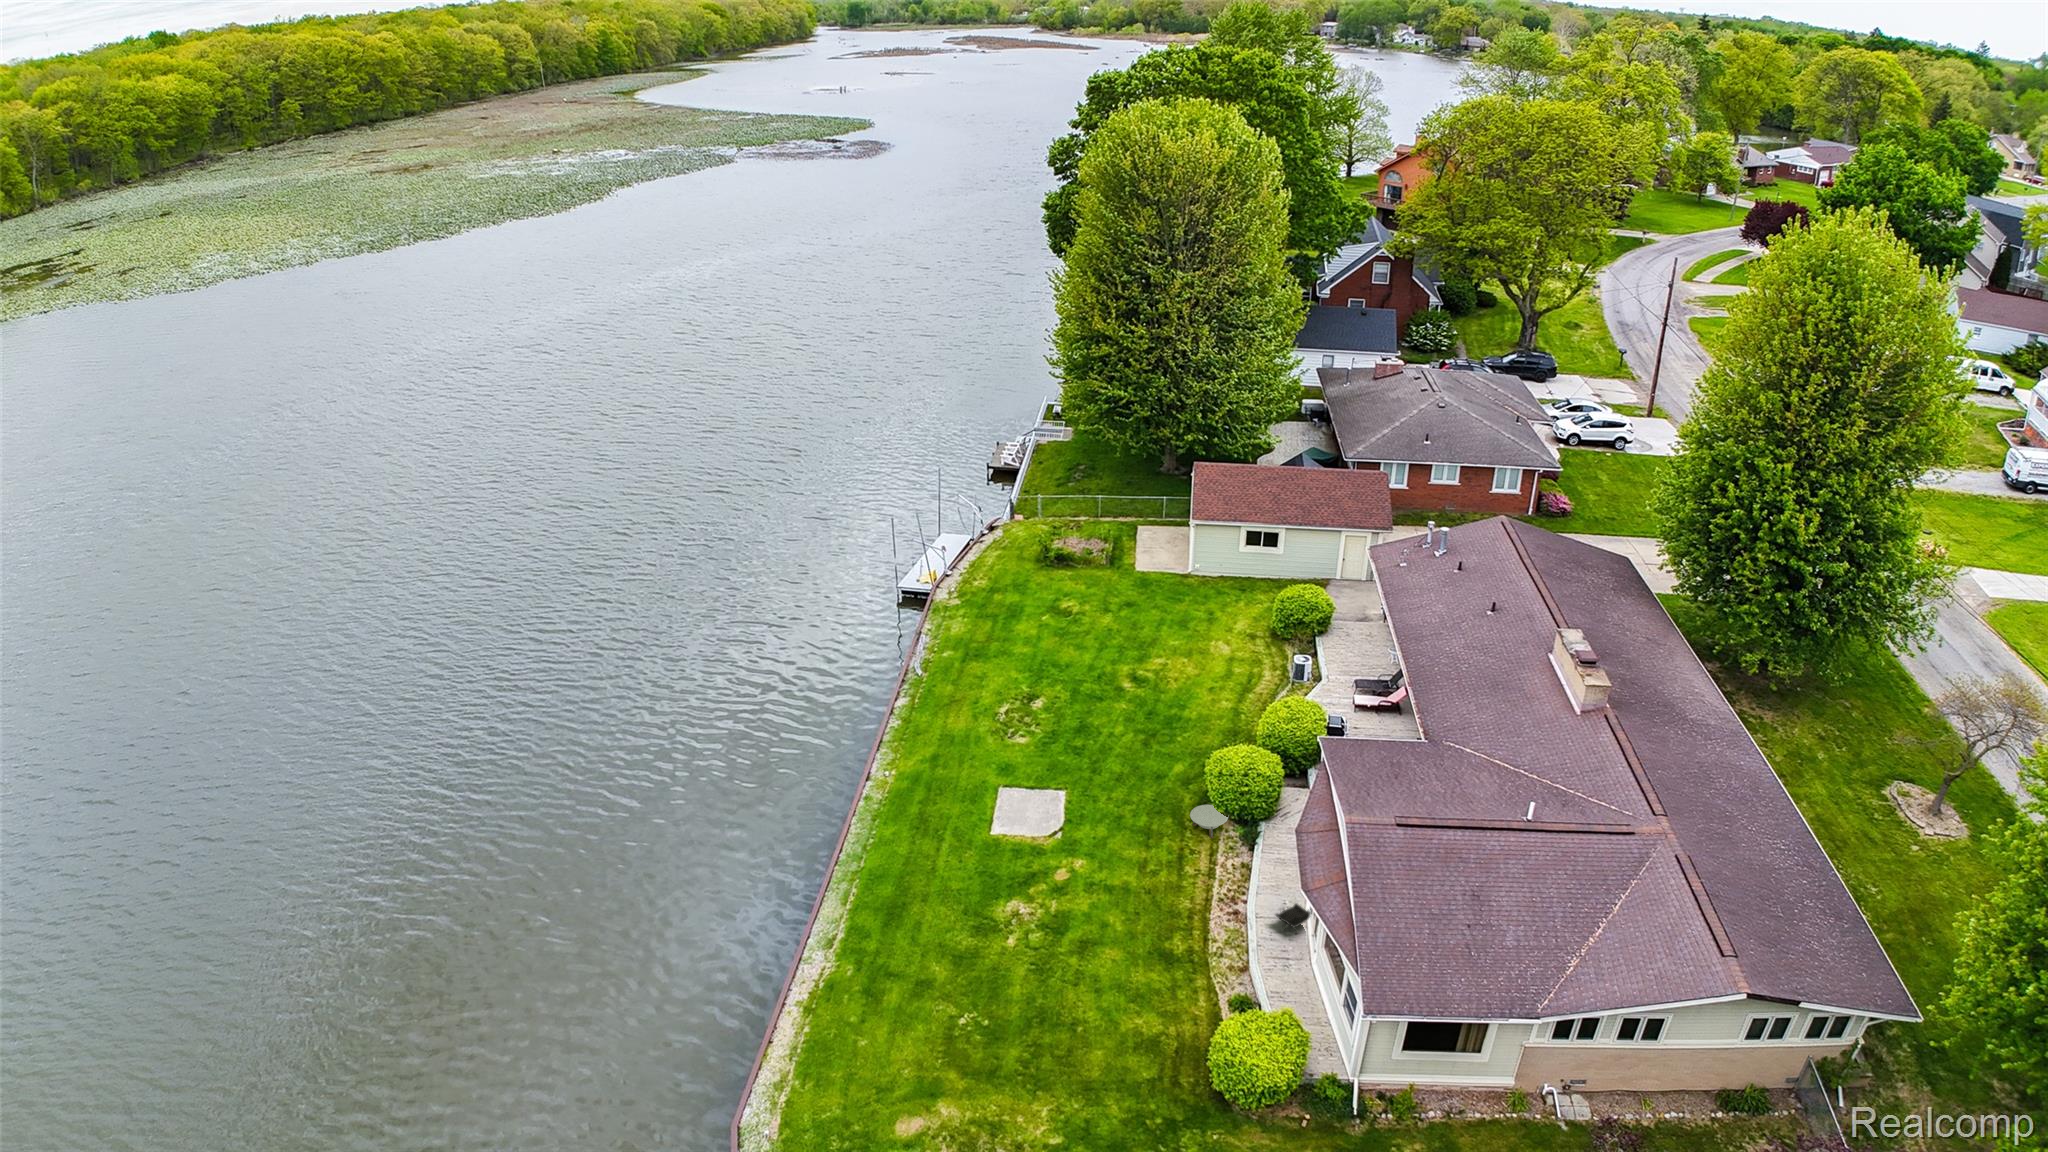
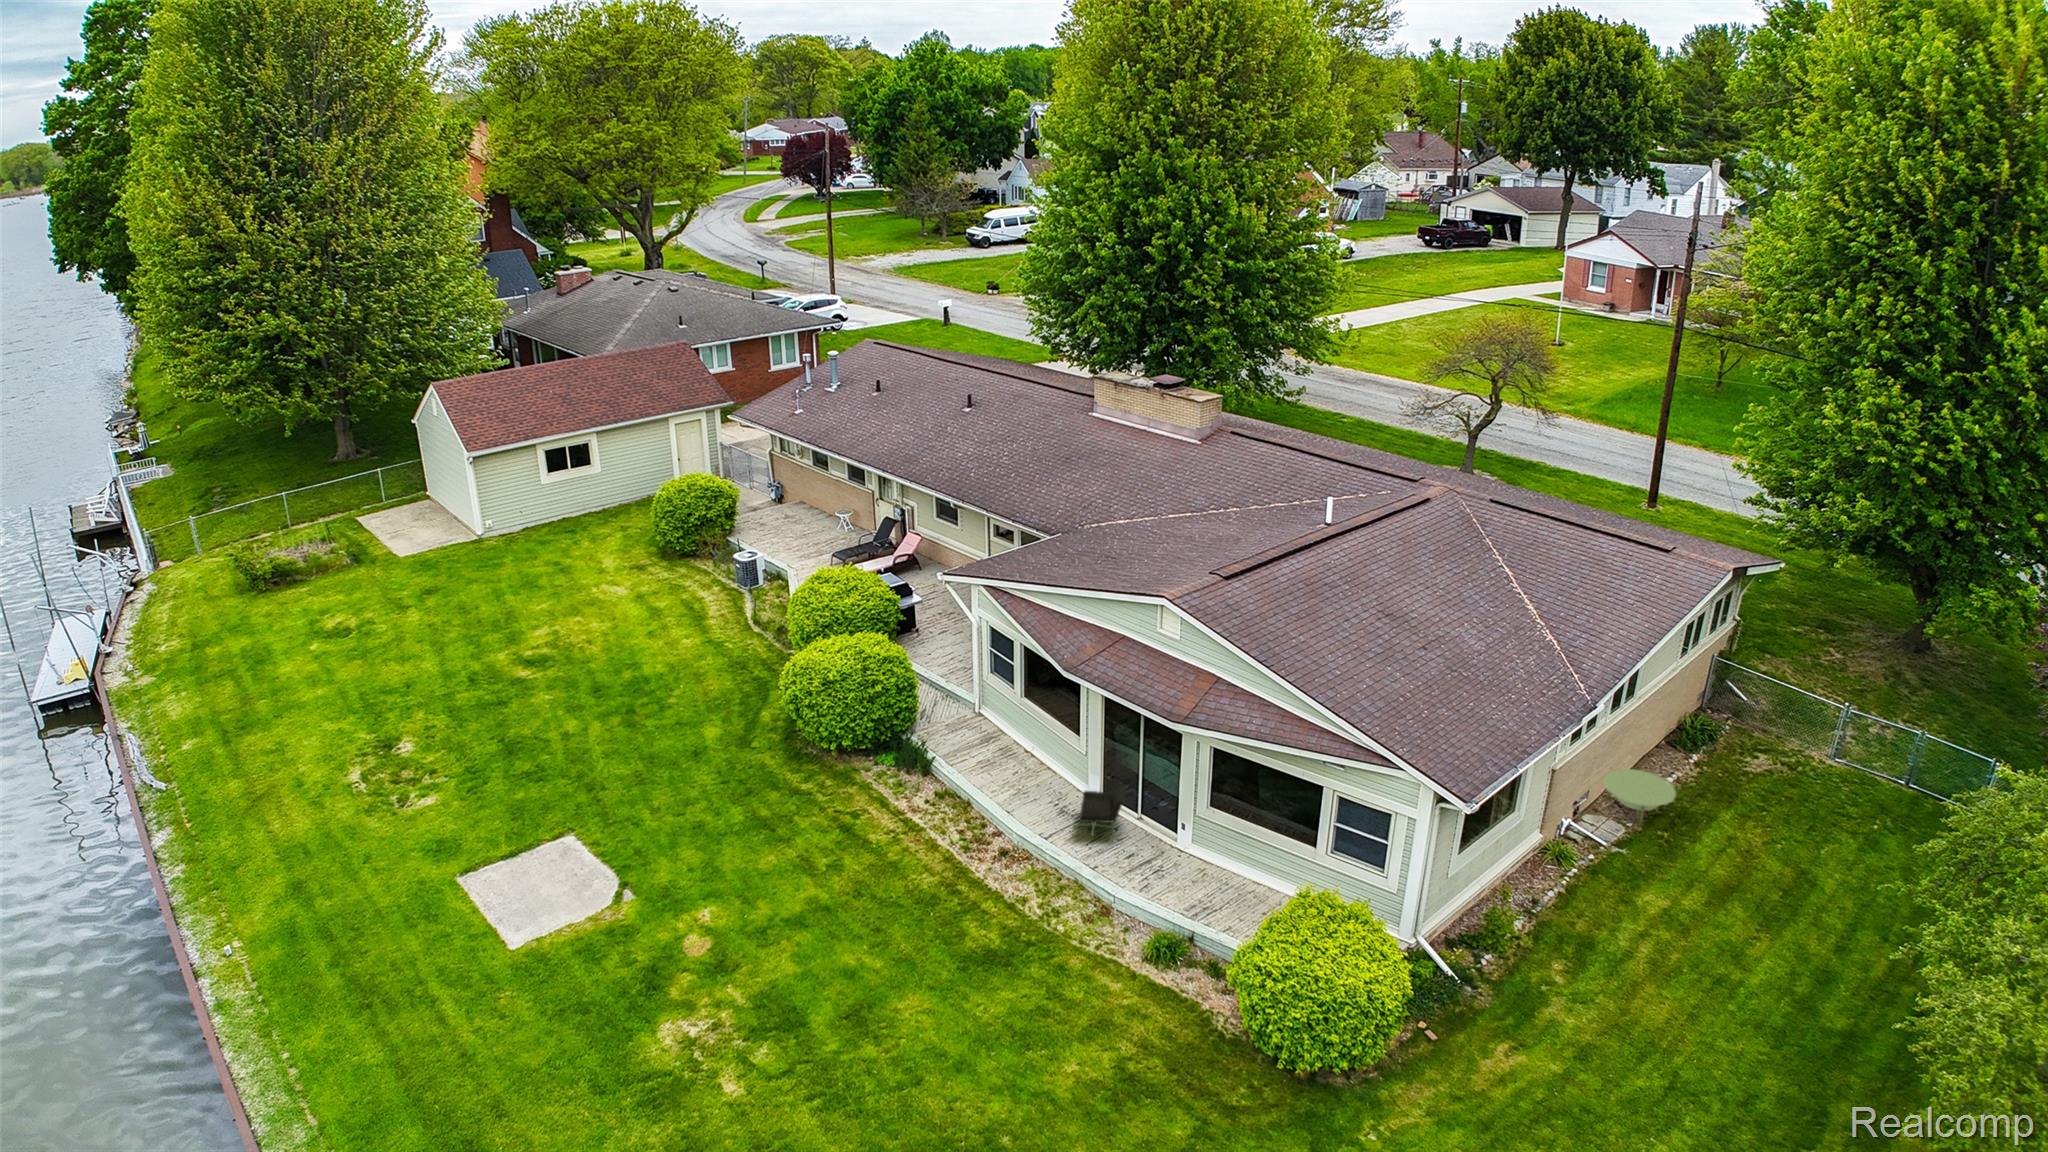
round table: present [1190,805,1228,838] -> present [1604,769,1676,826]

